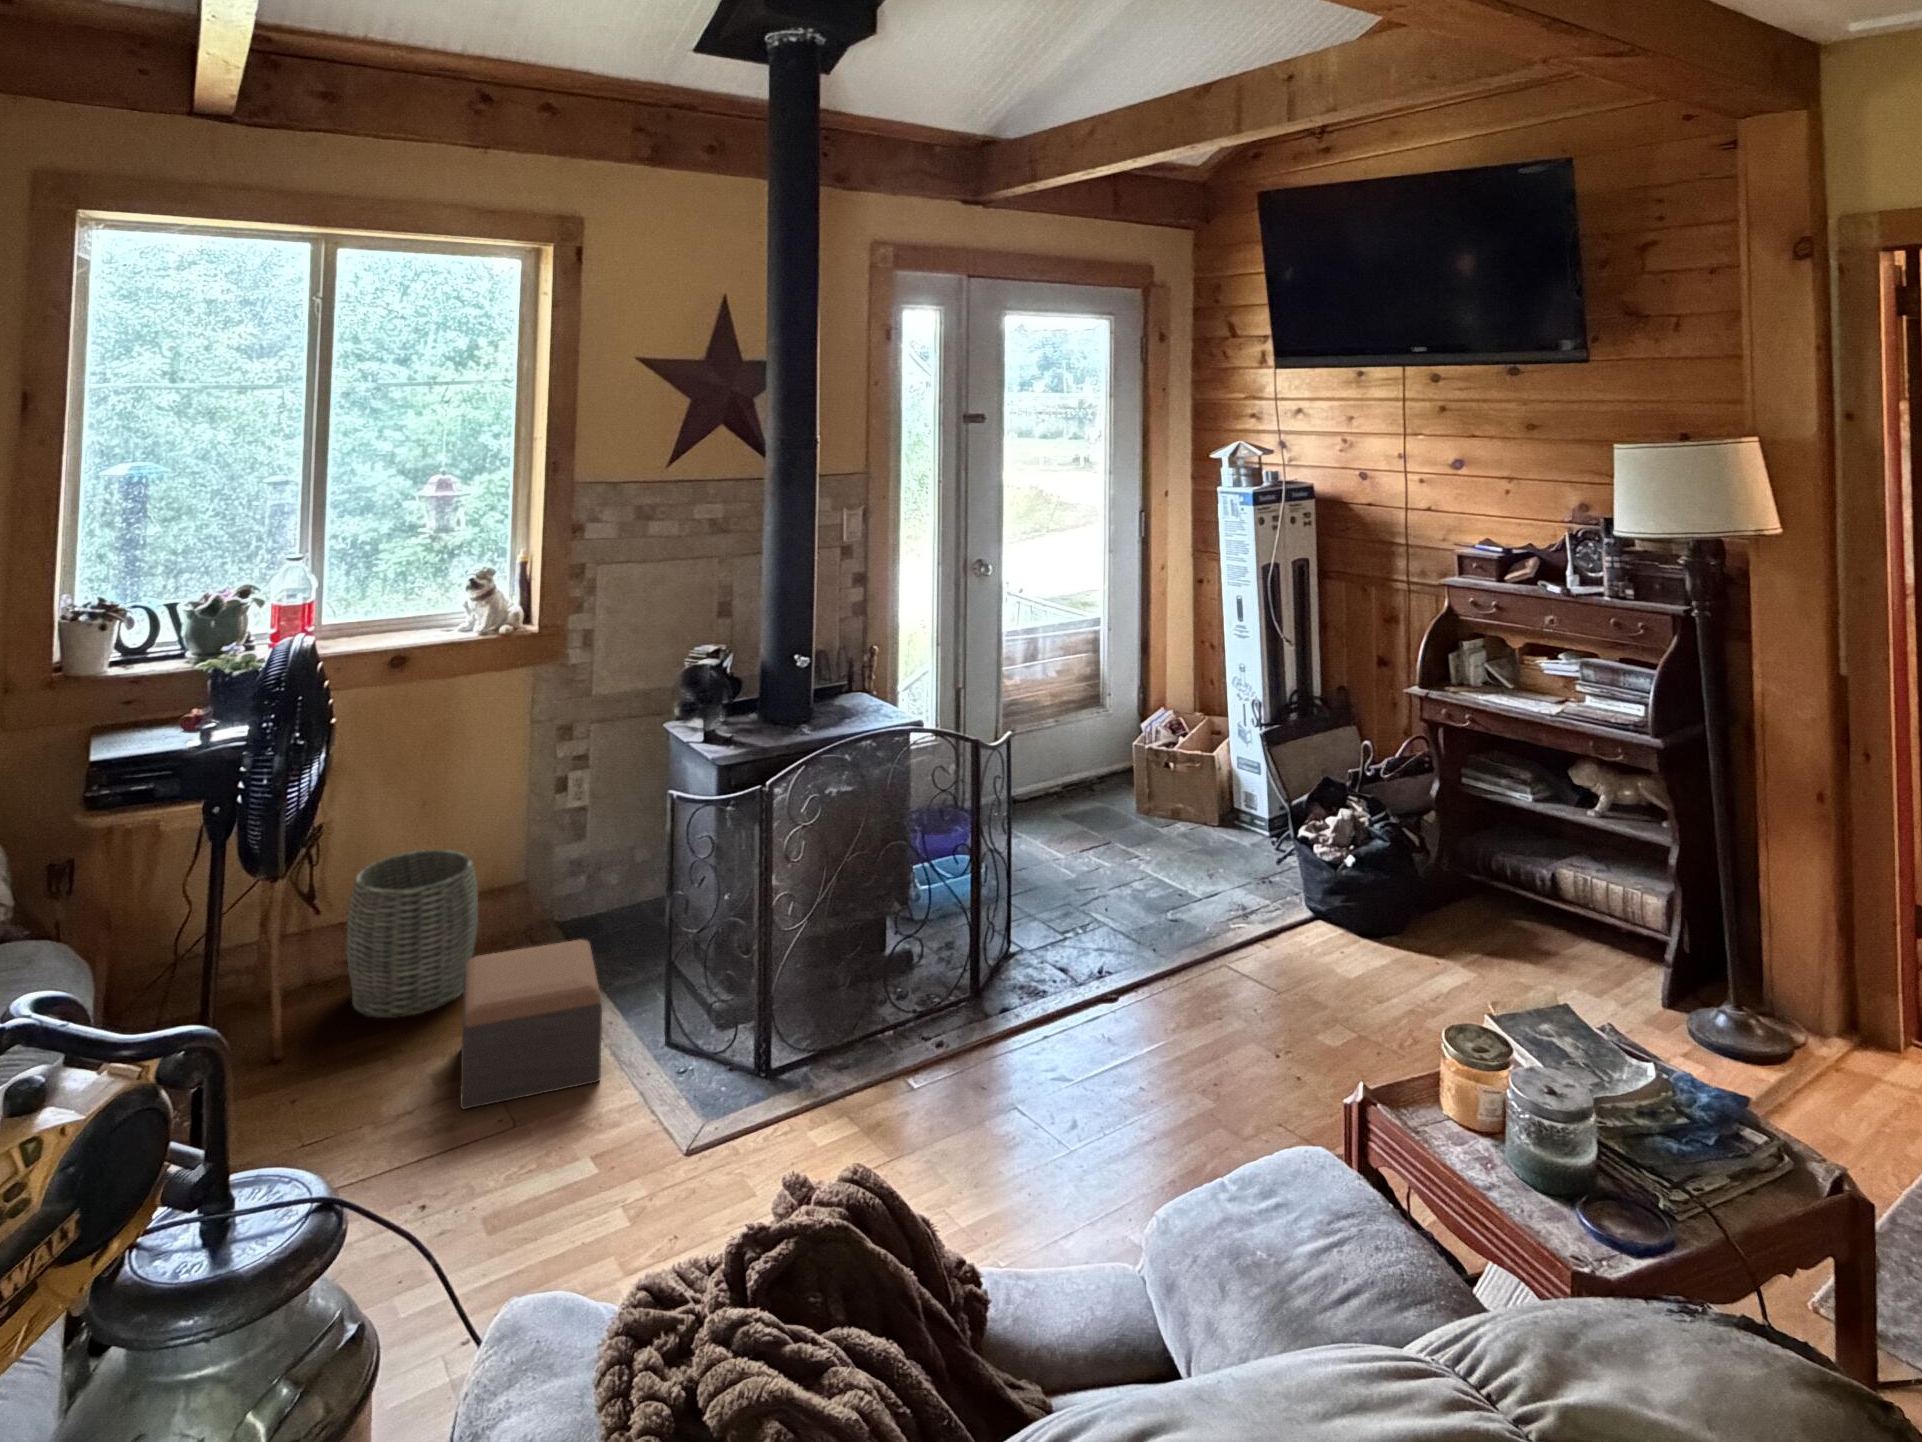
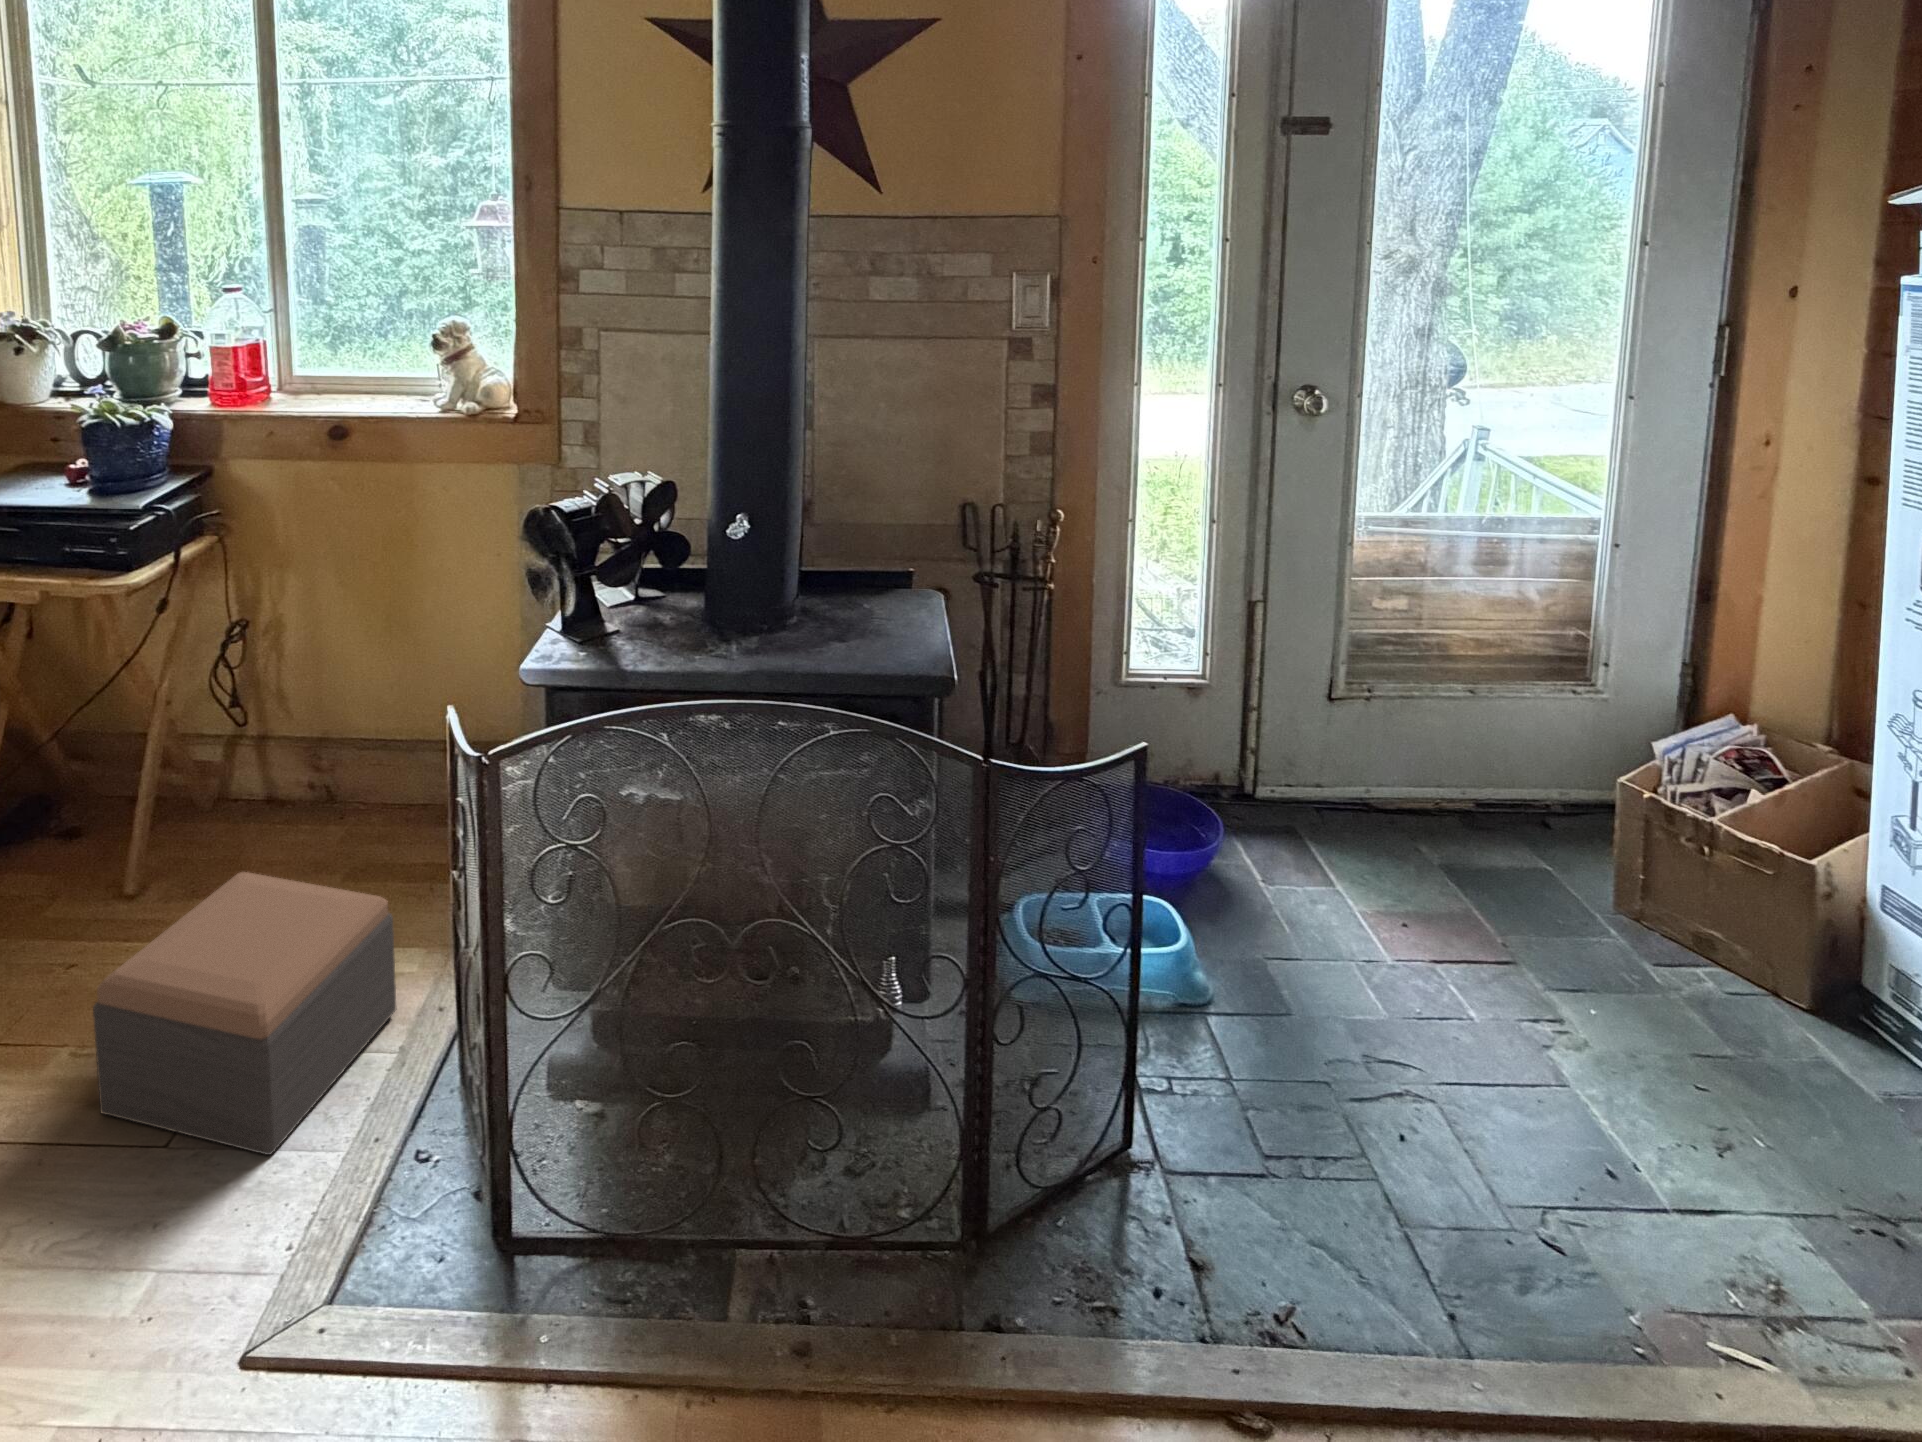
woven basket: present [346,850,478,1018] -> none [230,678,401,898]

